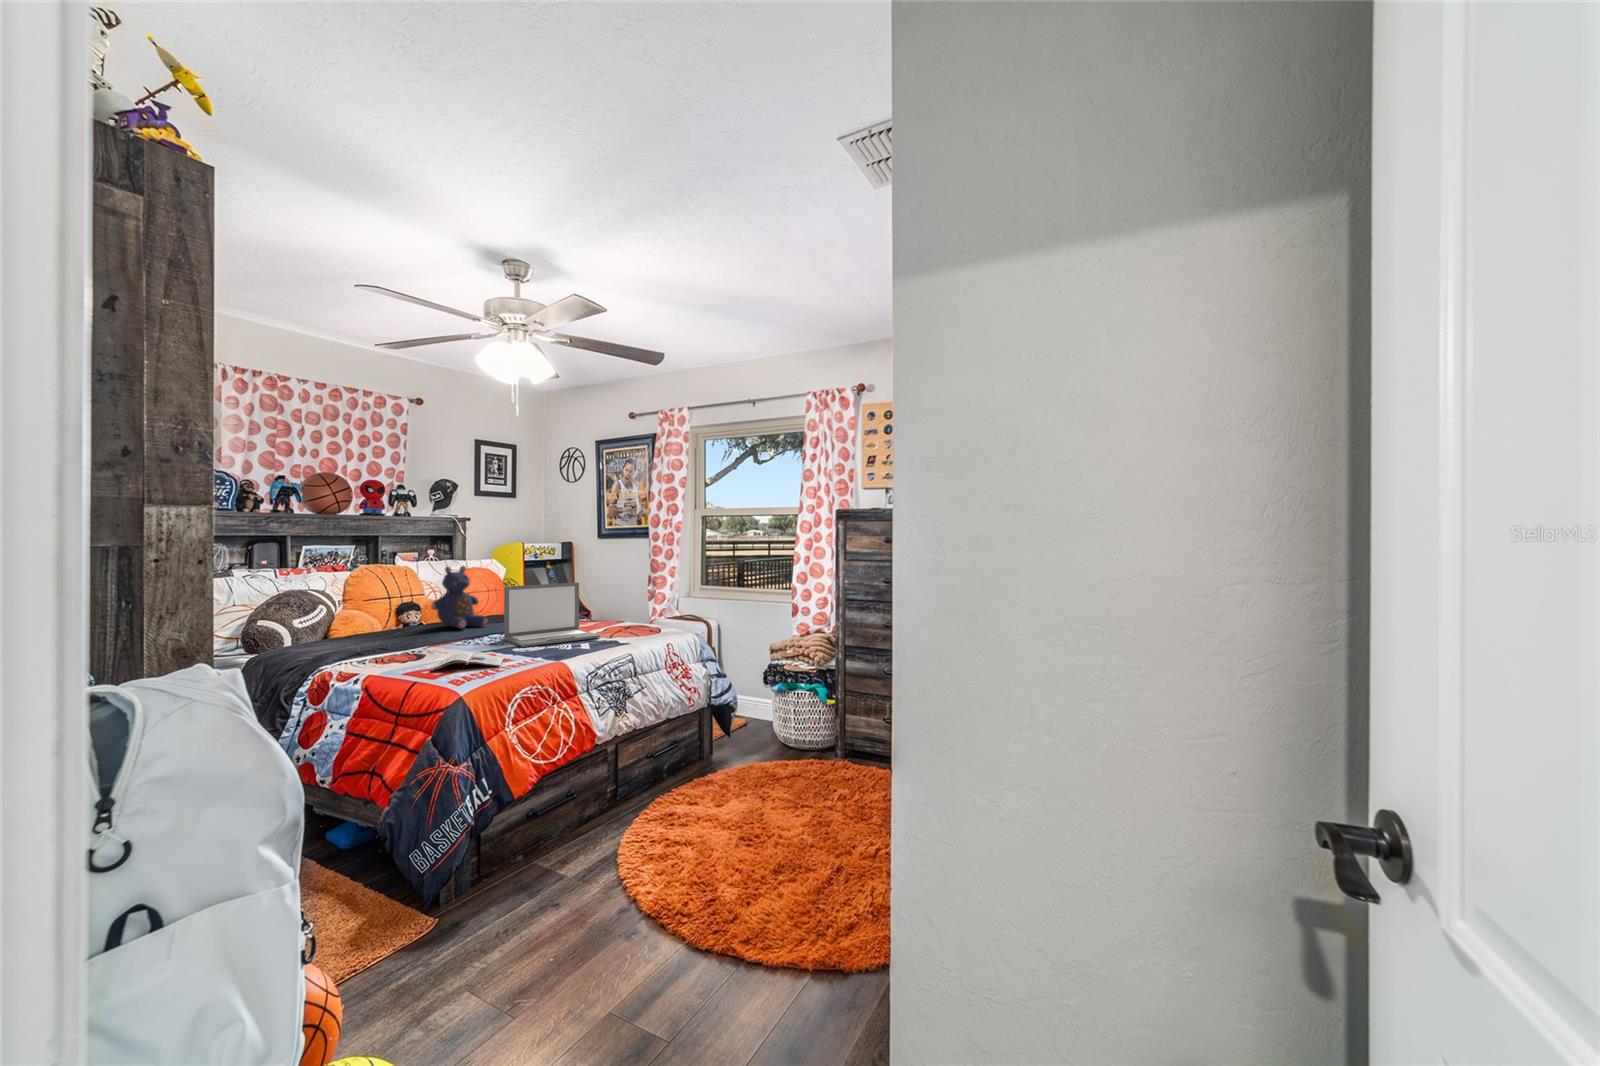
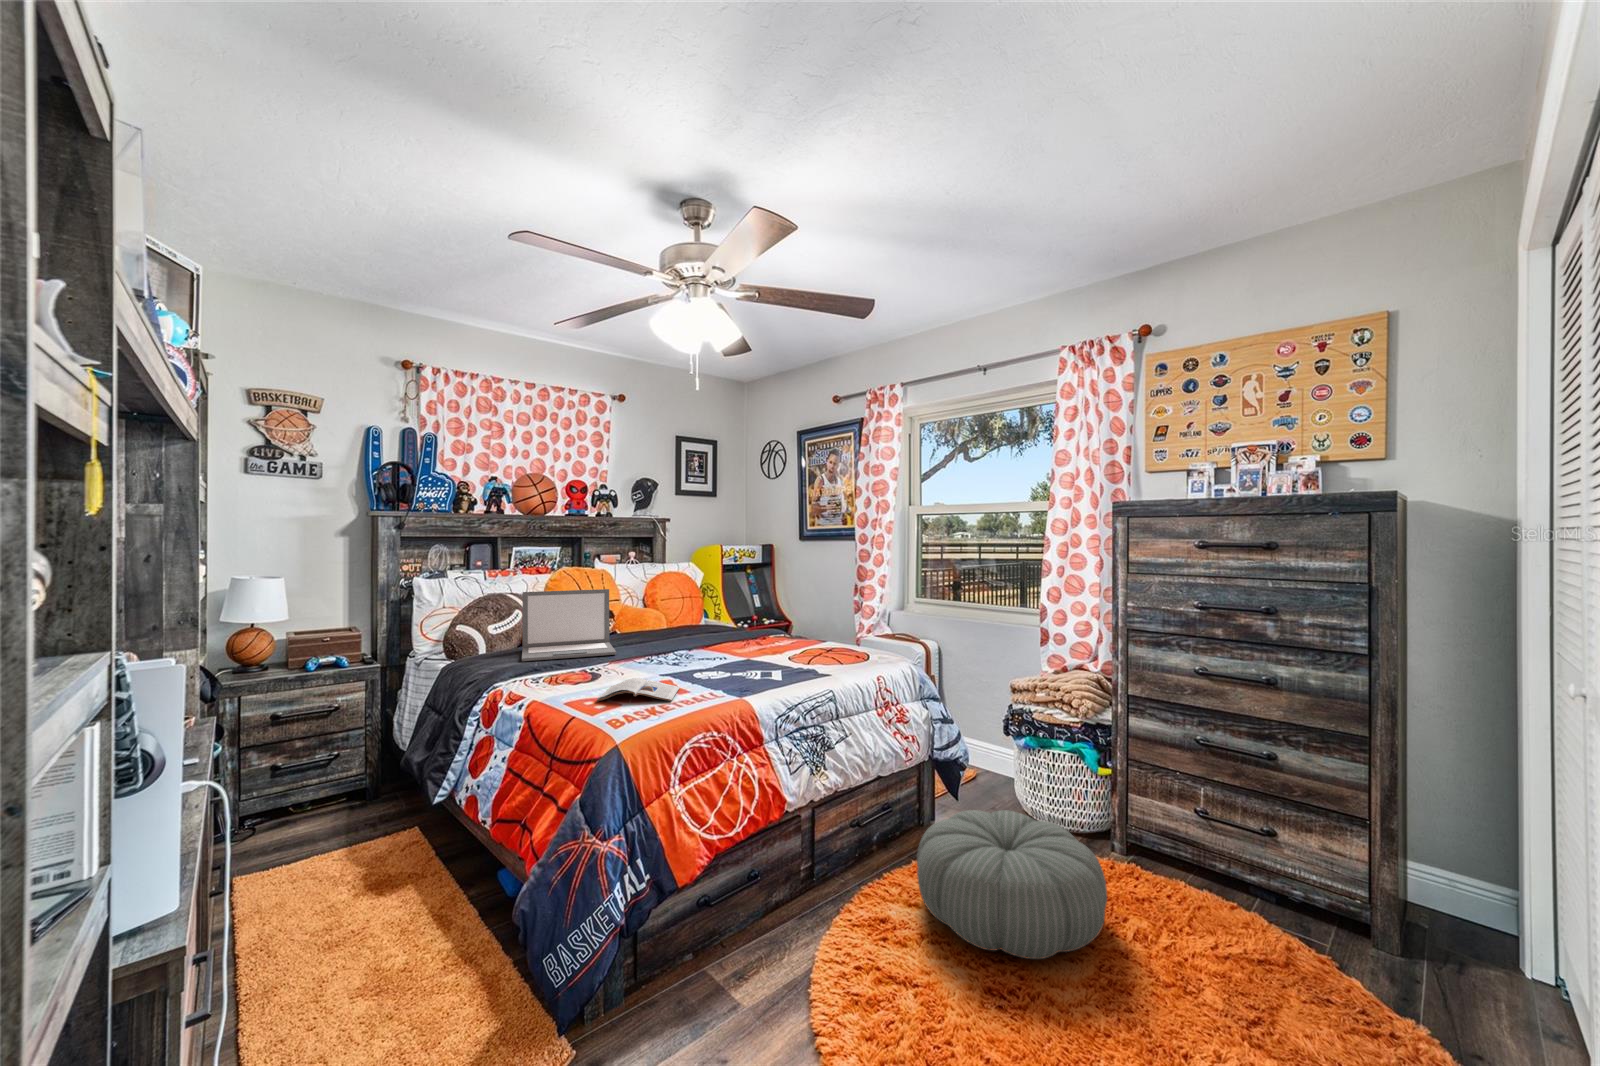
teddy bear: present [431,566,487,629] -> none [620,571,677,643]
laptop: present [504,582,600,647] -> present [522,589,616,661]
pouf: none [697,730,822,818] -> present [917,810,1107,959]

